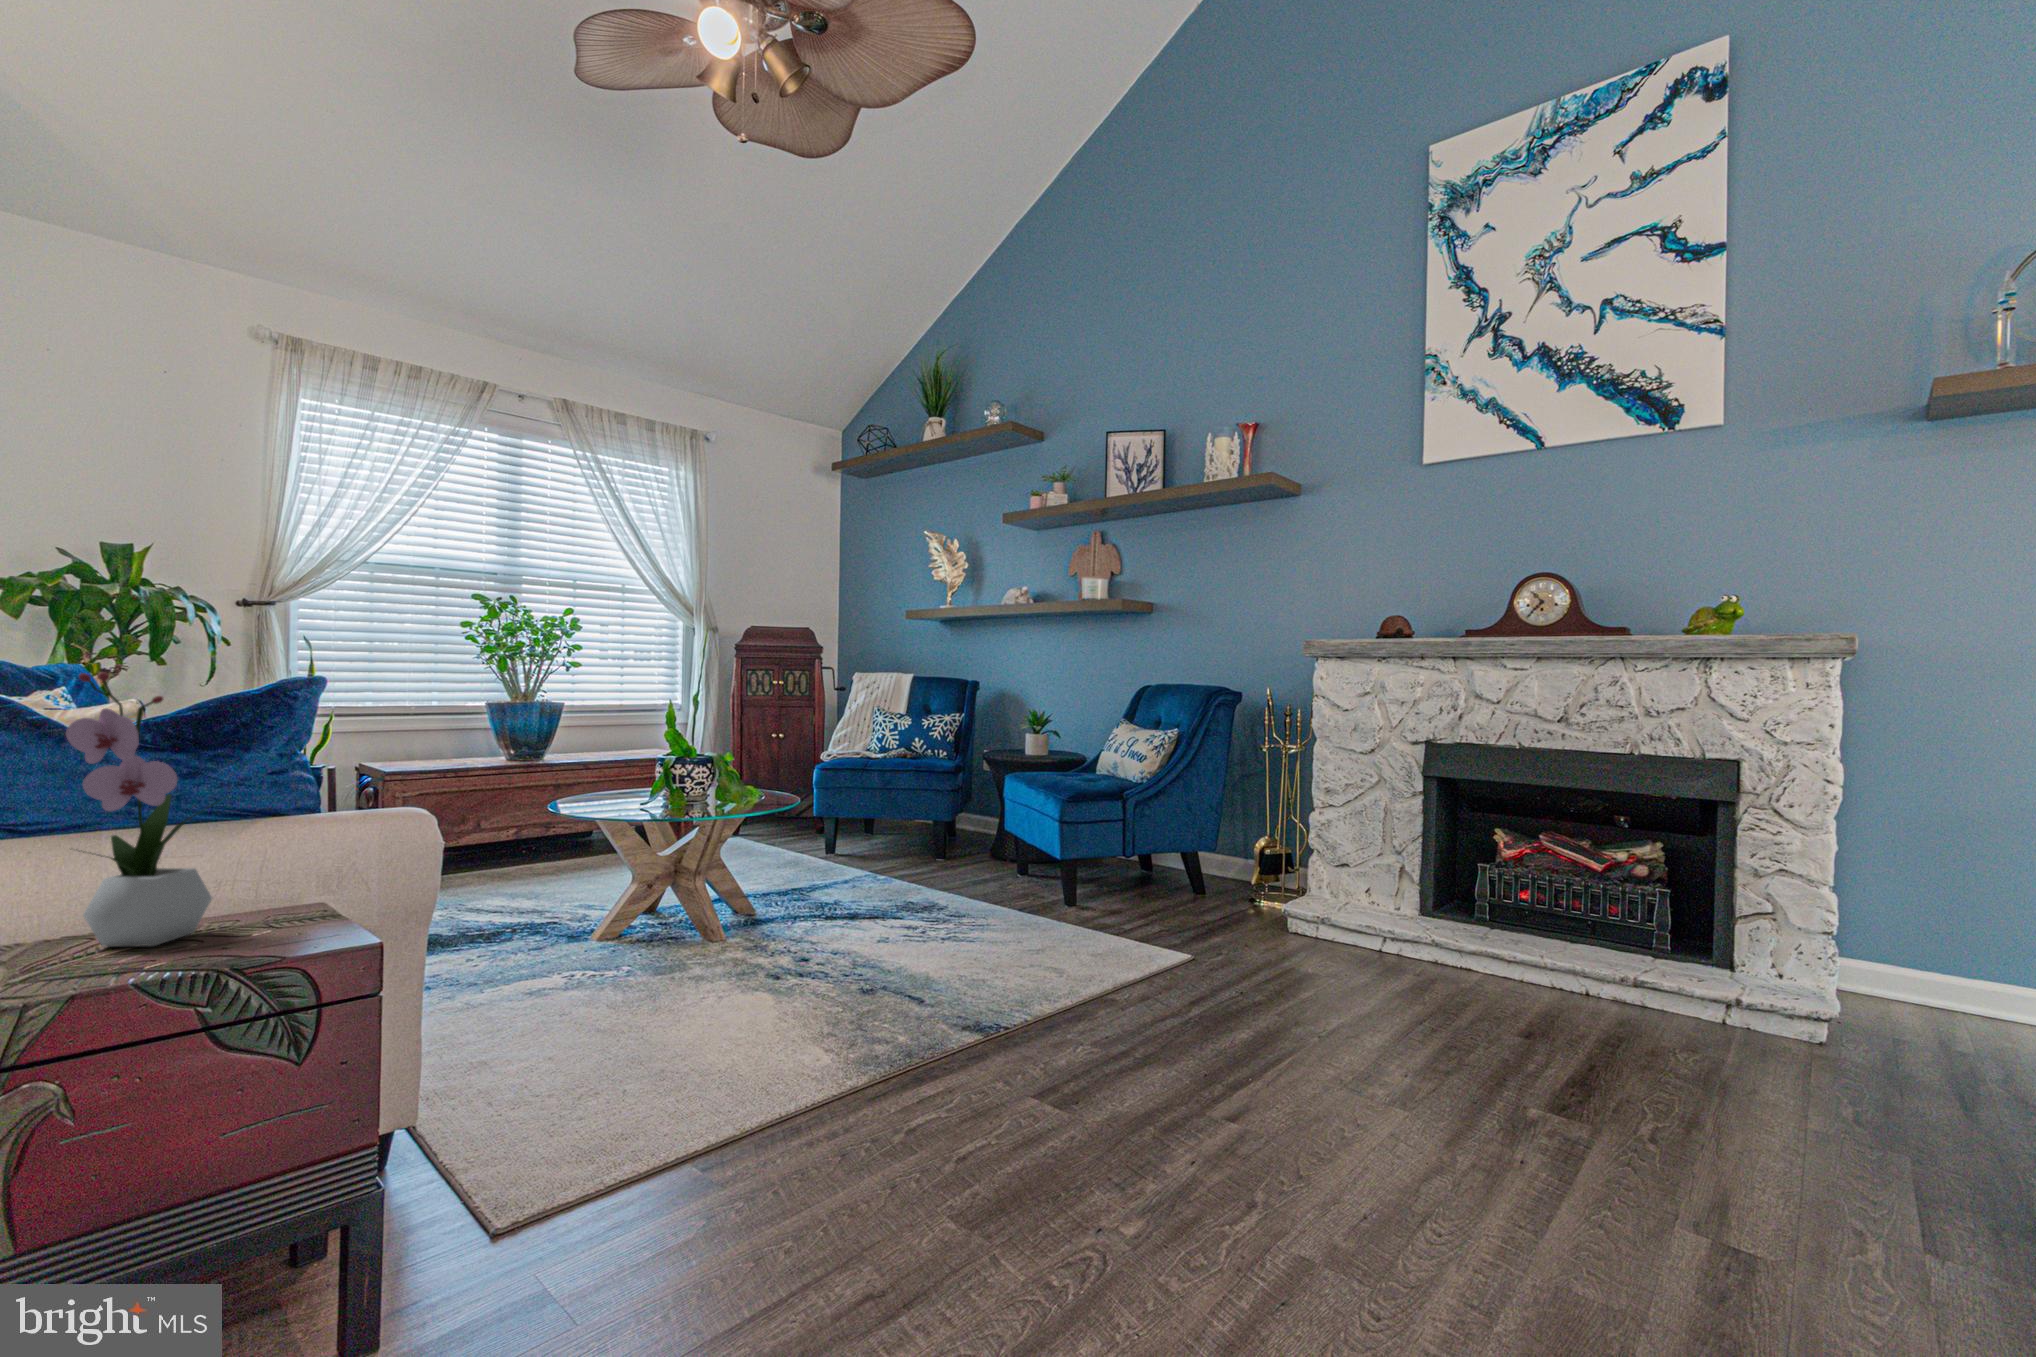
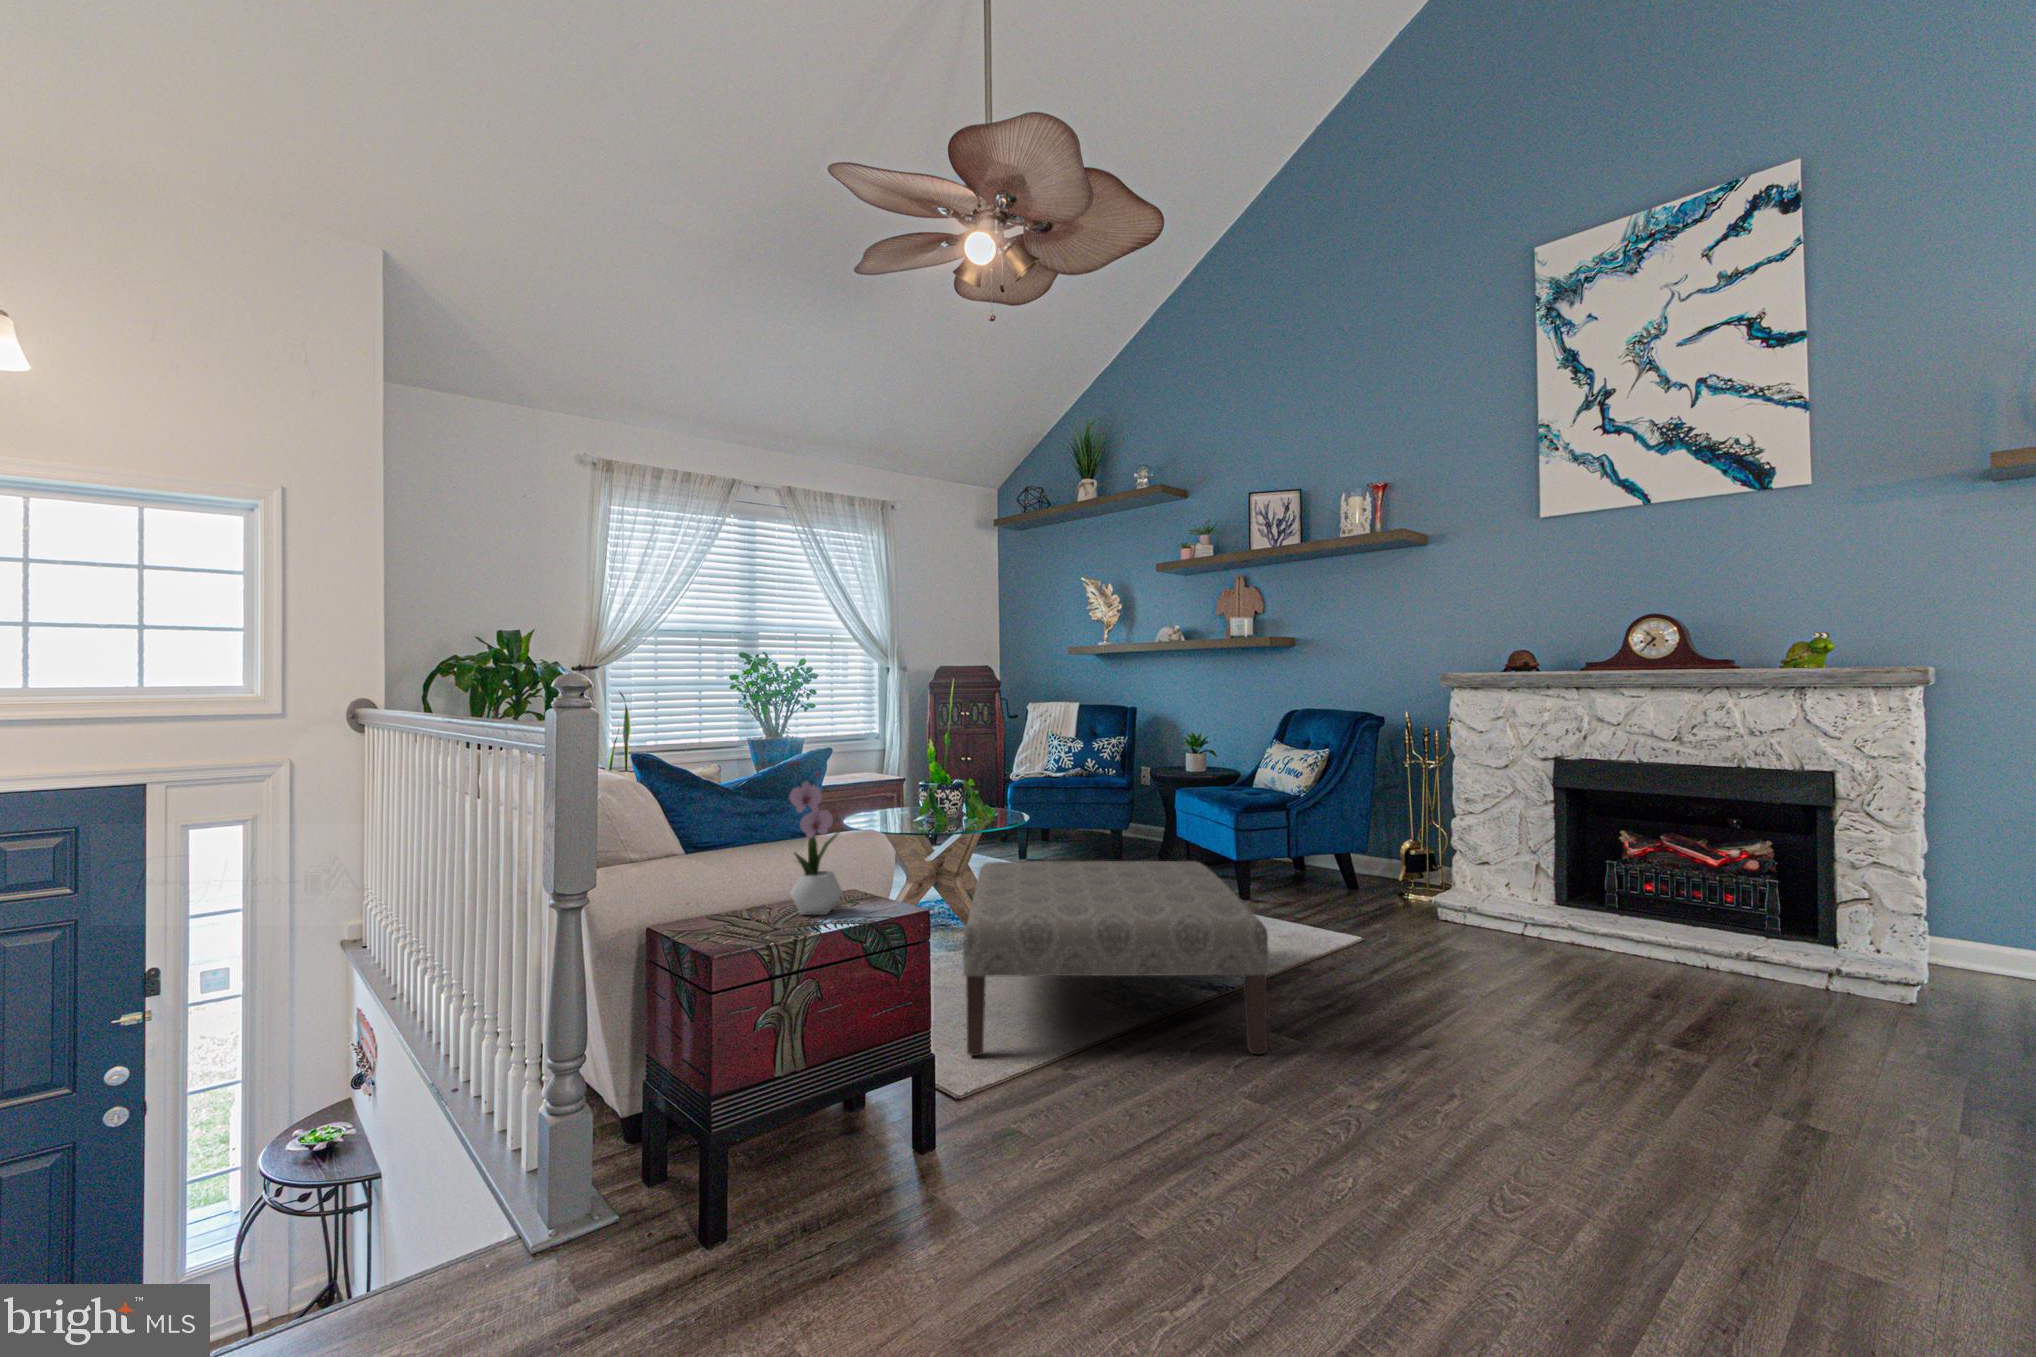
ottoman: none [556,858,1012,1146] -> present [963,861,1269,1056]

